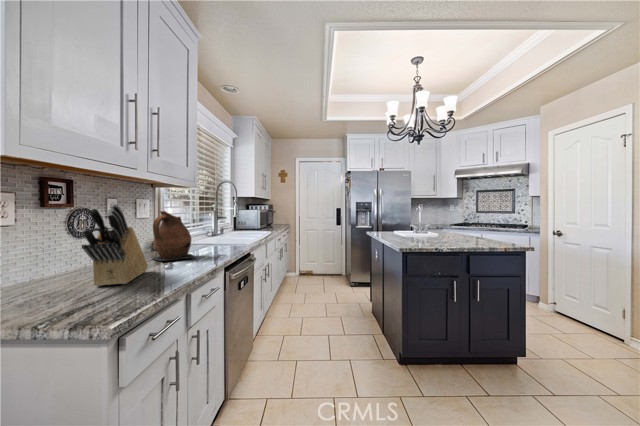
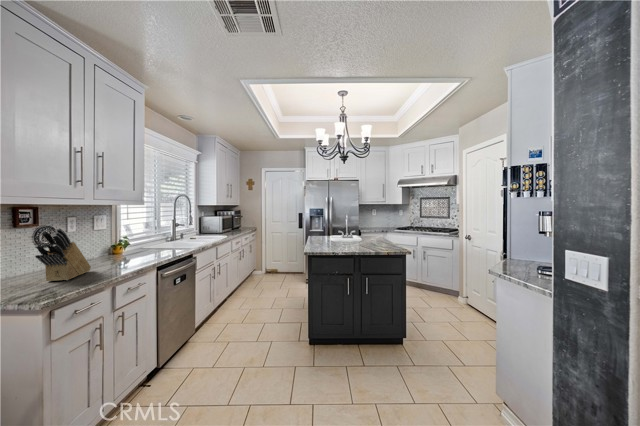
ceramic pitcher: present [153,211,195,261] -> none [101,226,136,263]

